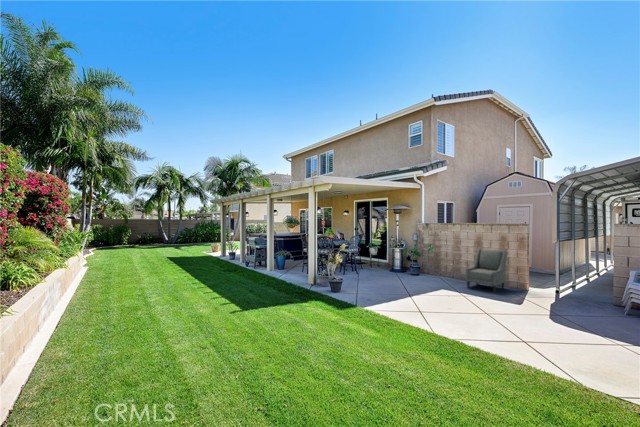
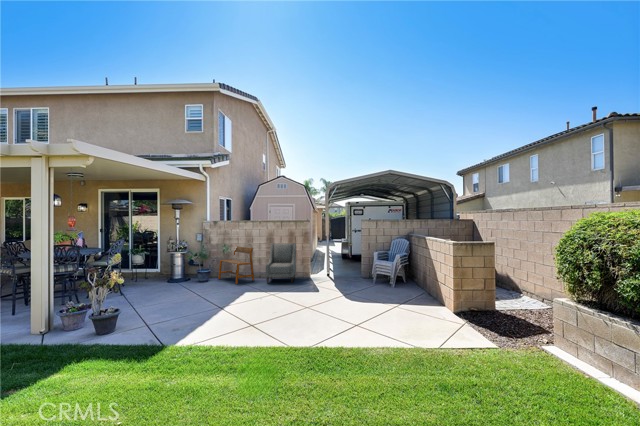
bench: none [428,248,458,282] -> present [218,246,254,284]

